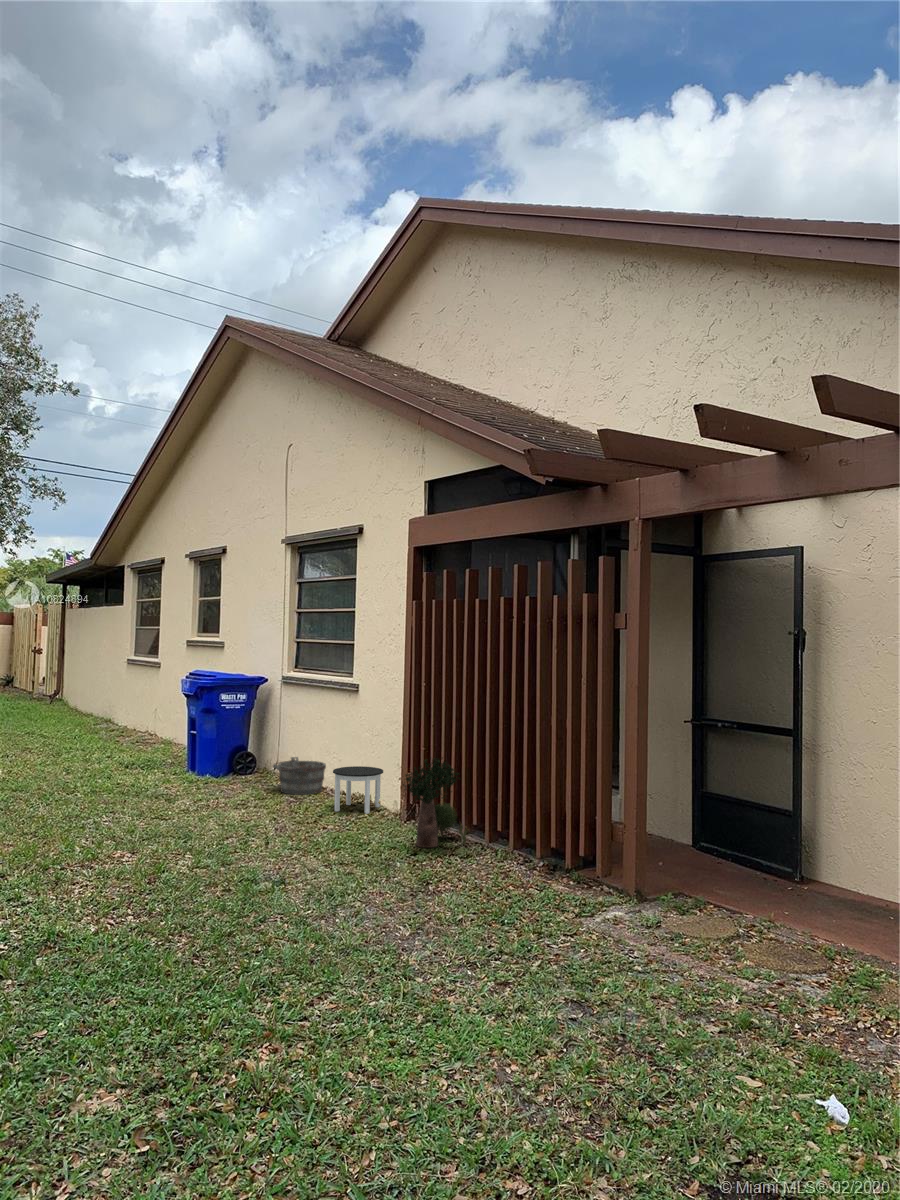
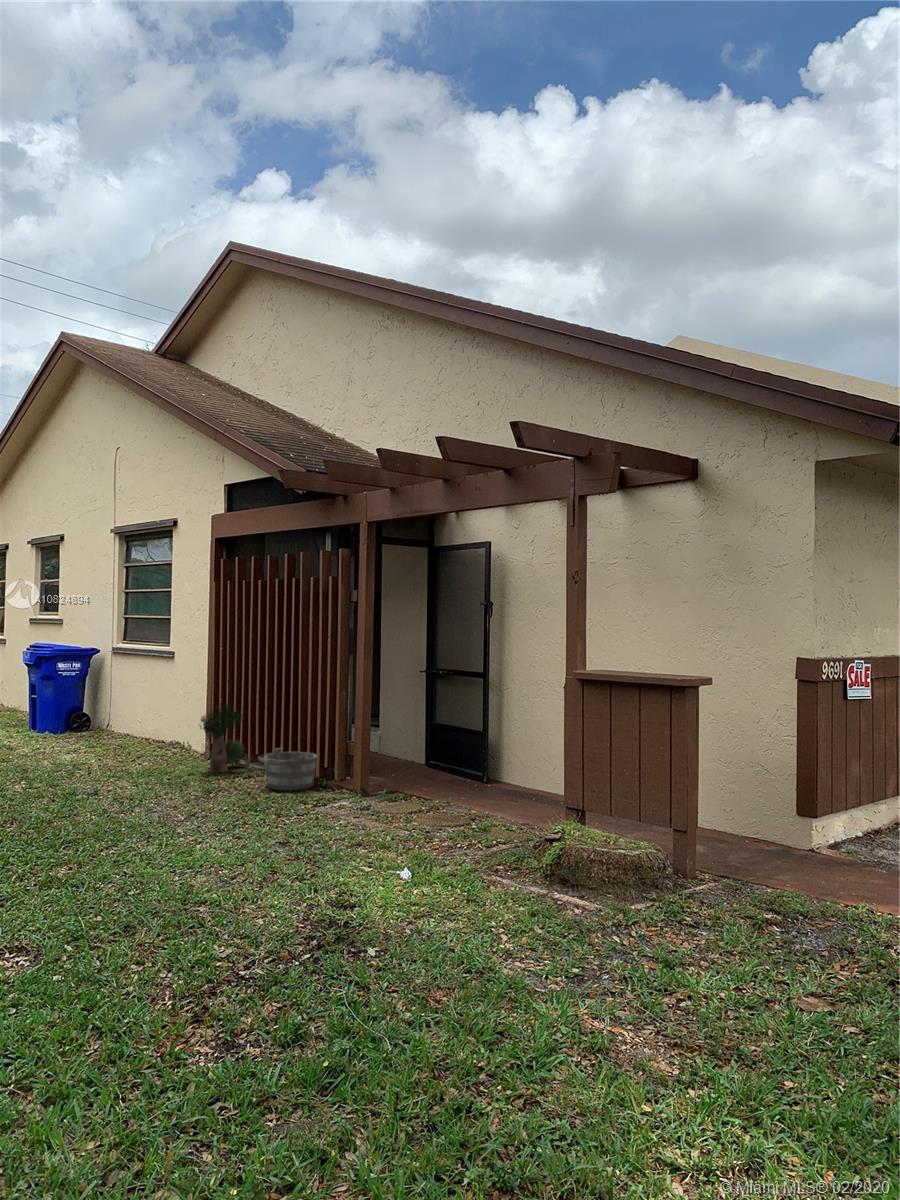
bucket: present [273,757,326,795] -> present [258,748,317,790]
round table: present [333,766,383,814] -> none [150,718,193,754]

